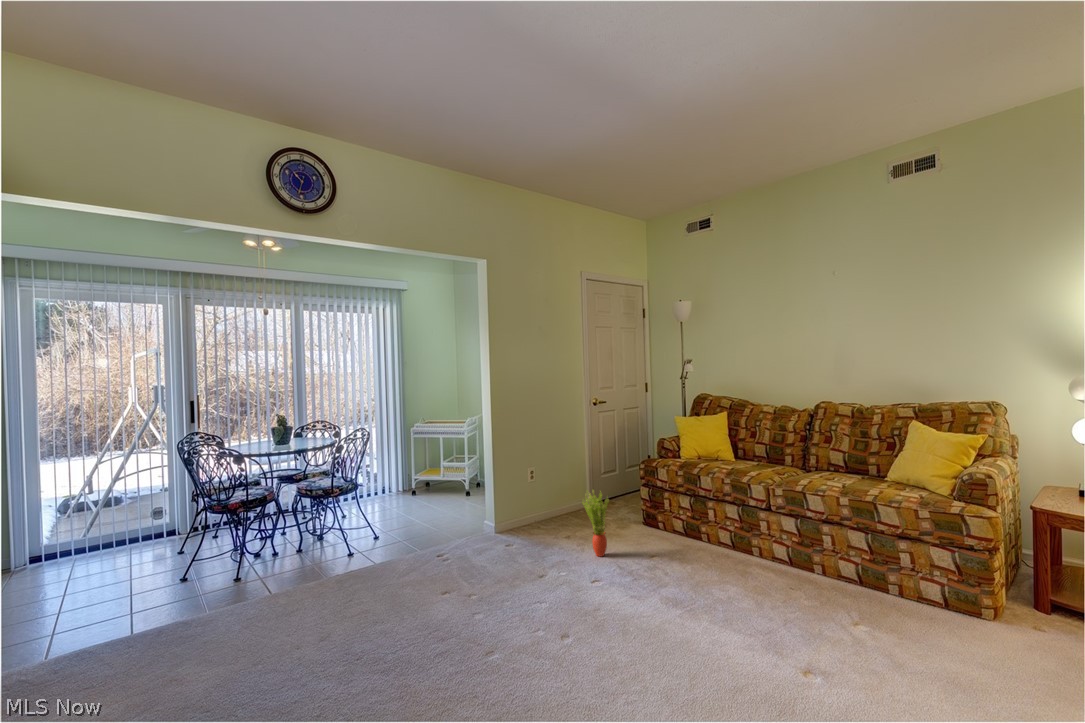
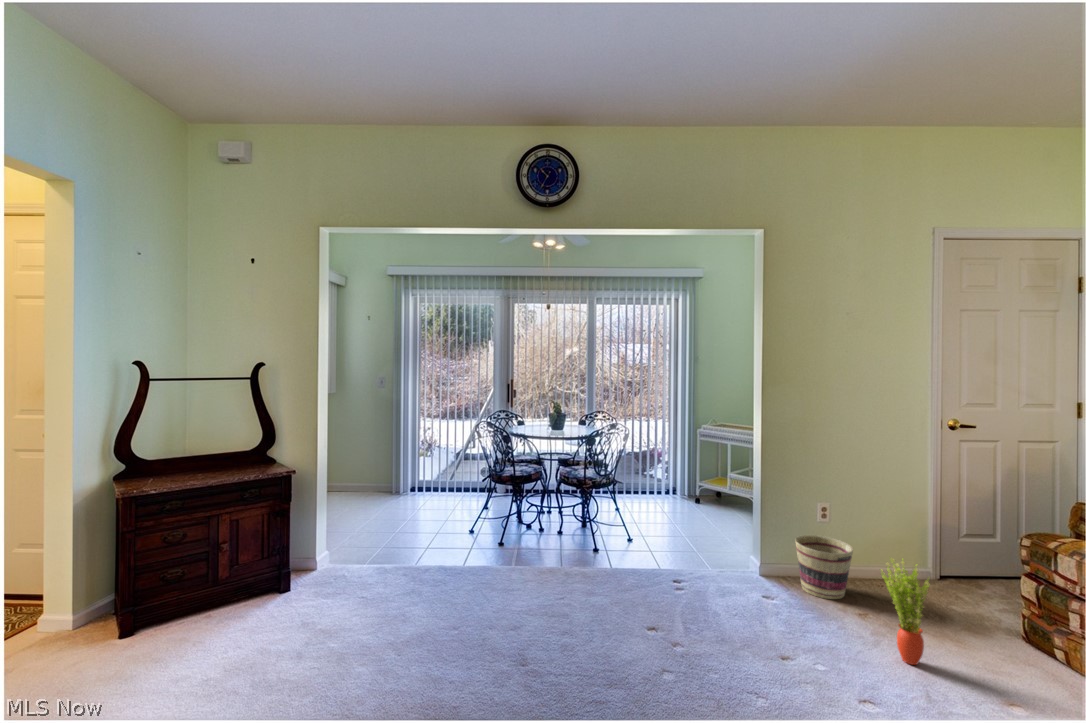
basket: none [516,492,554,536] -> present [795,535,853,599]

